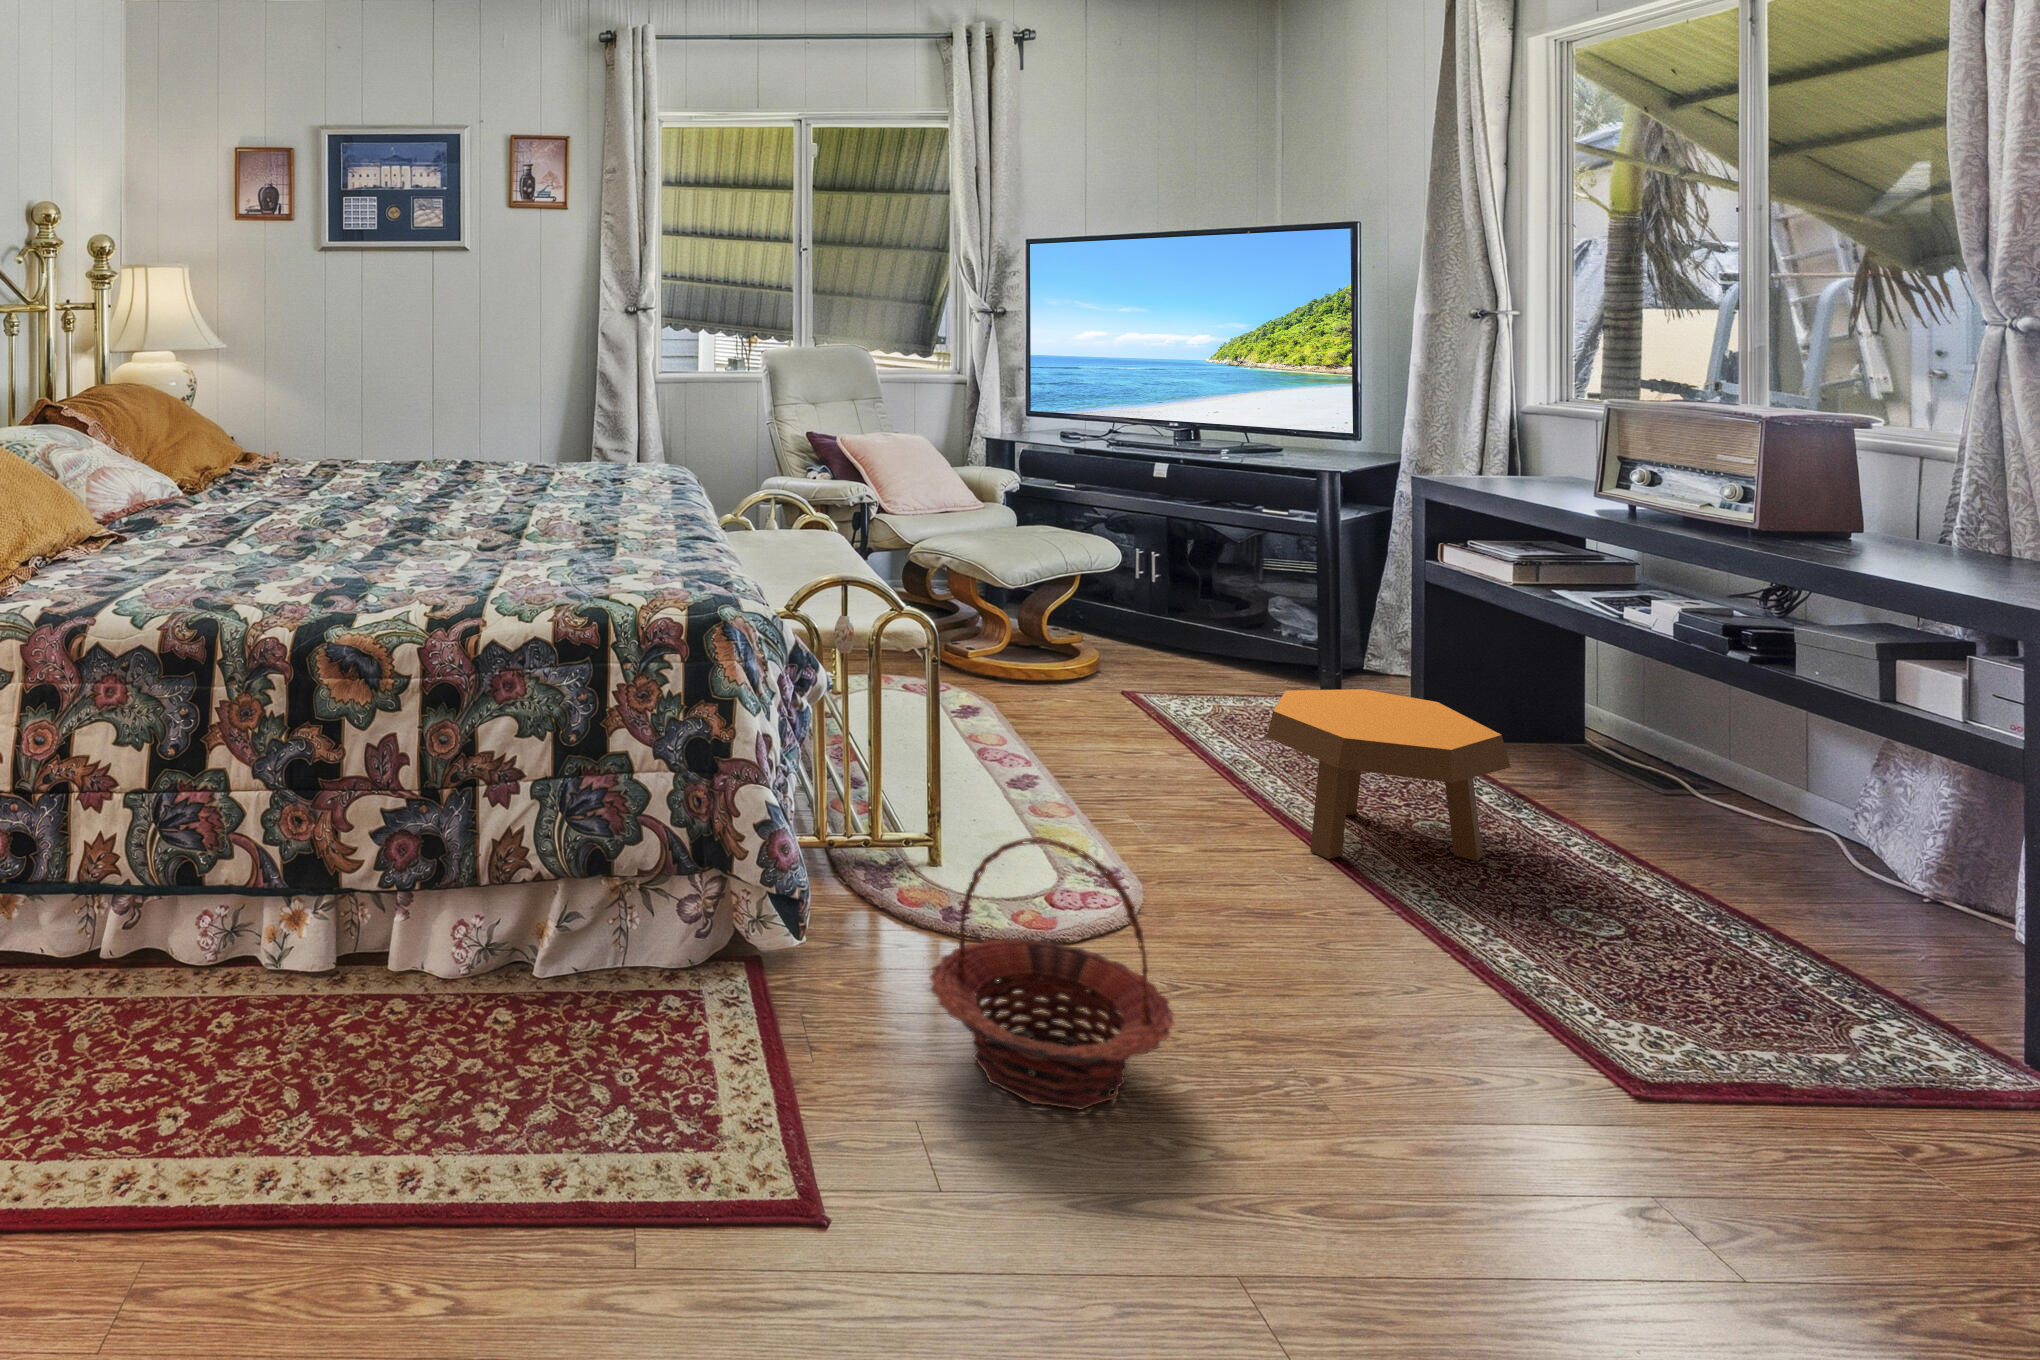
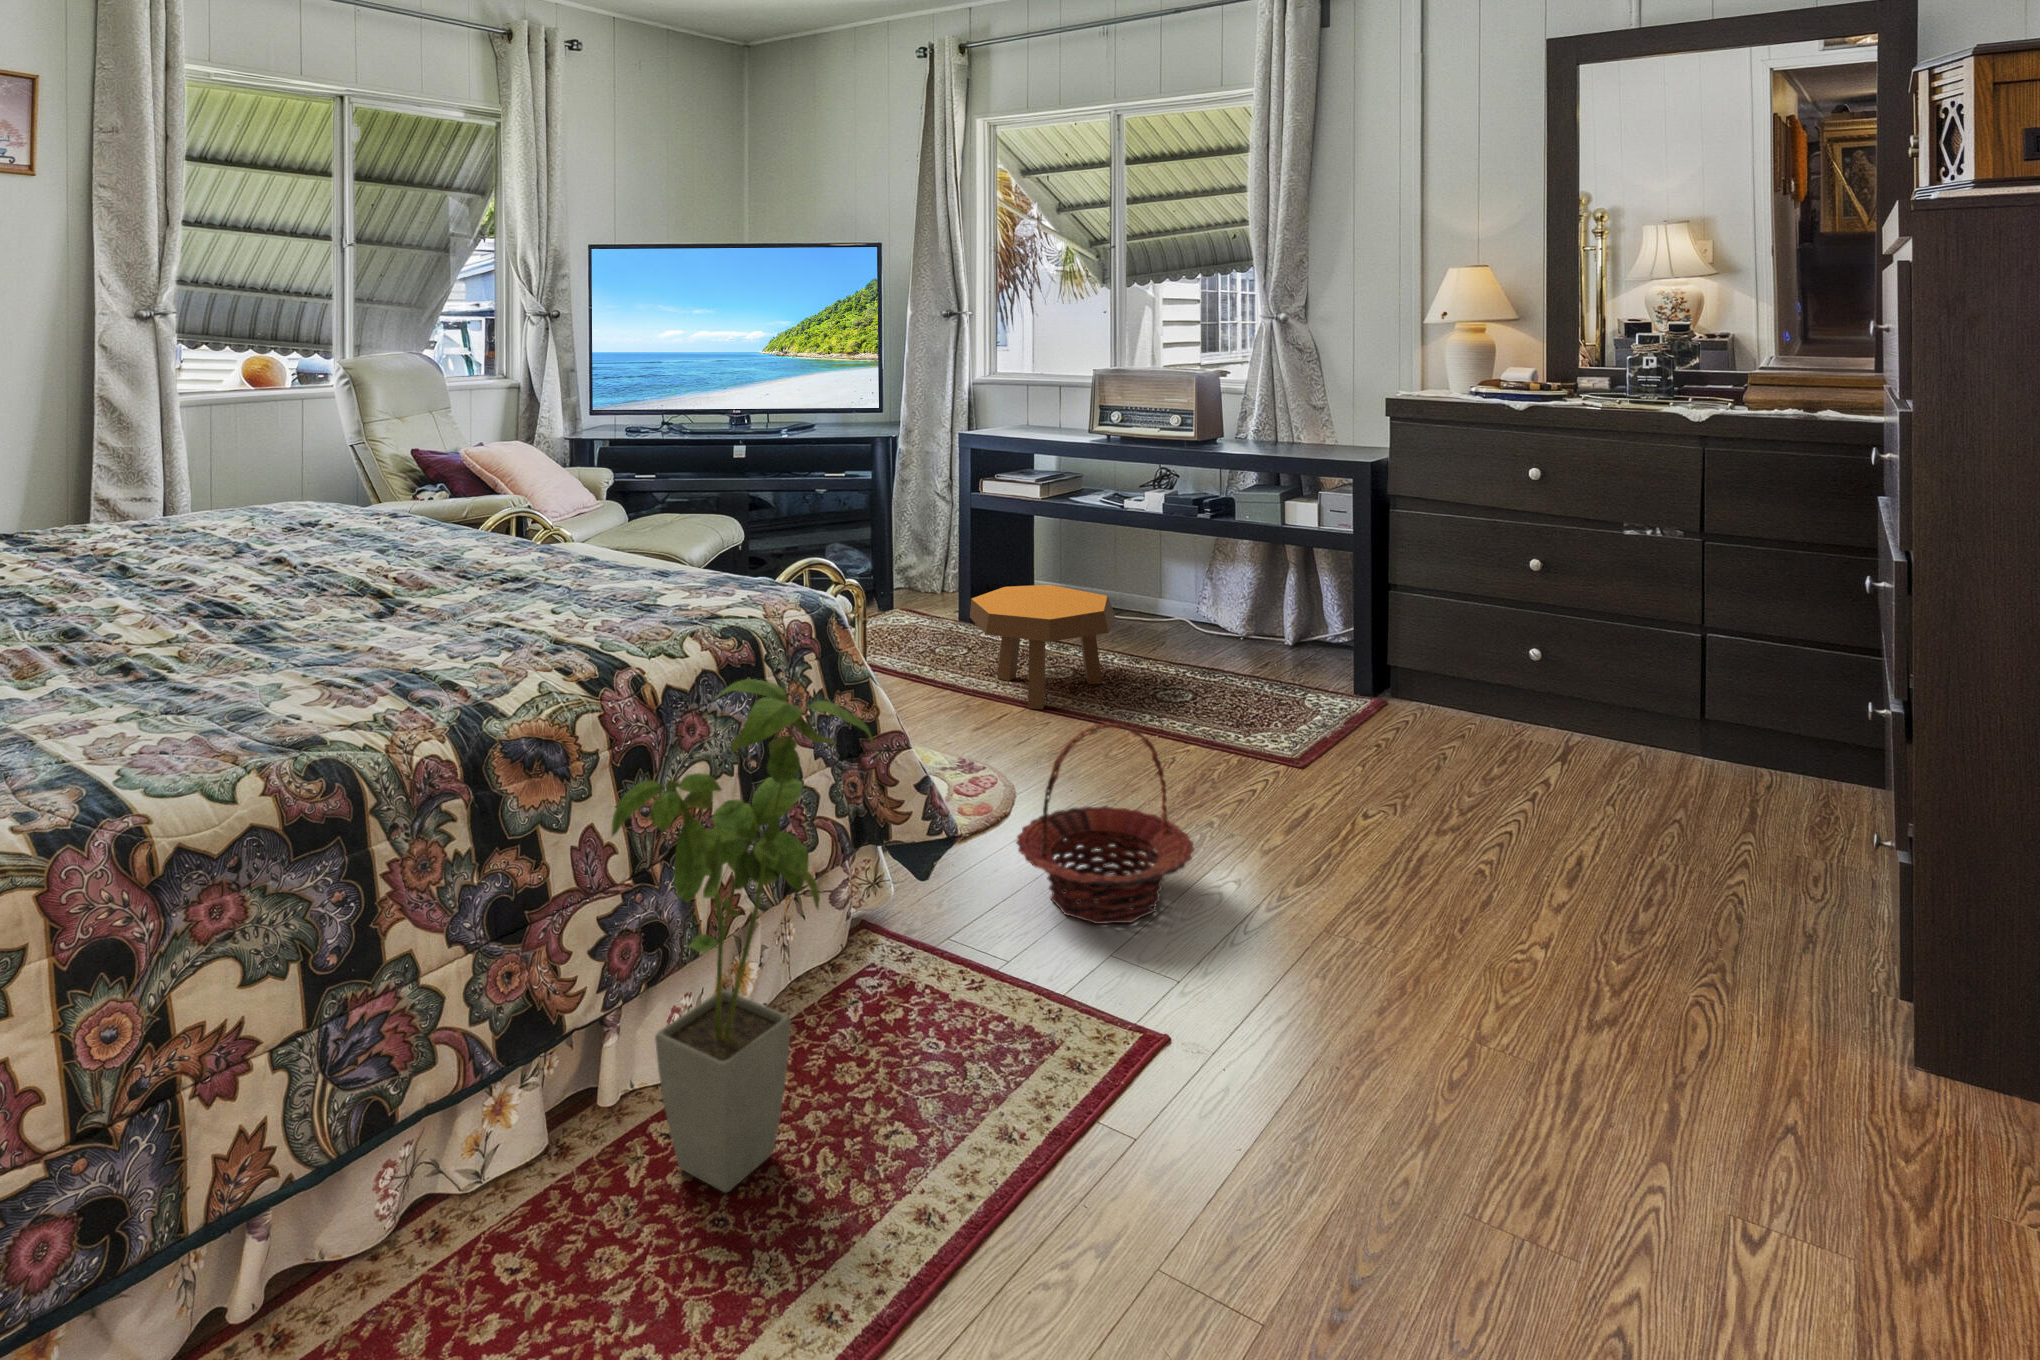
house plant: none [336,631,568,1080] -> present [612,679,877,1192]

